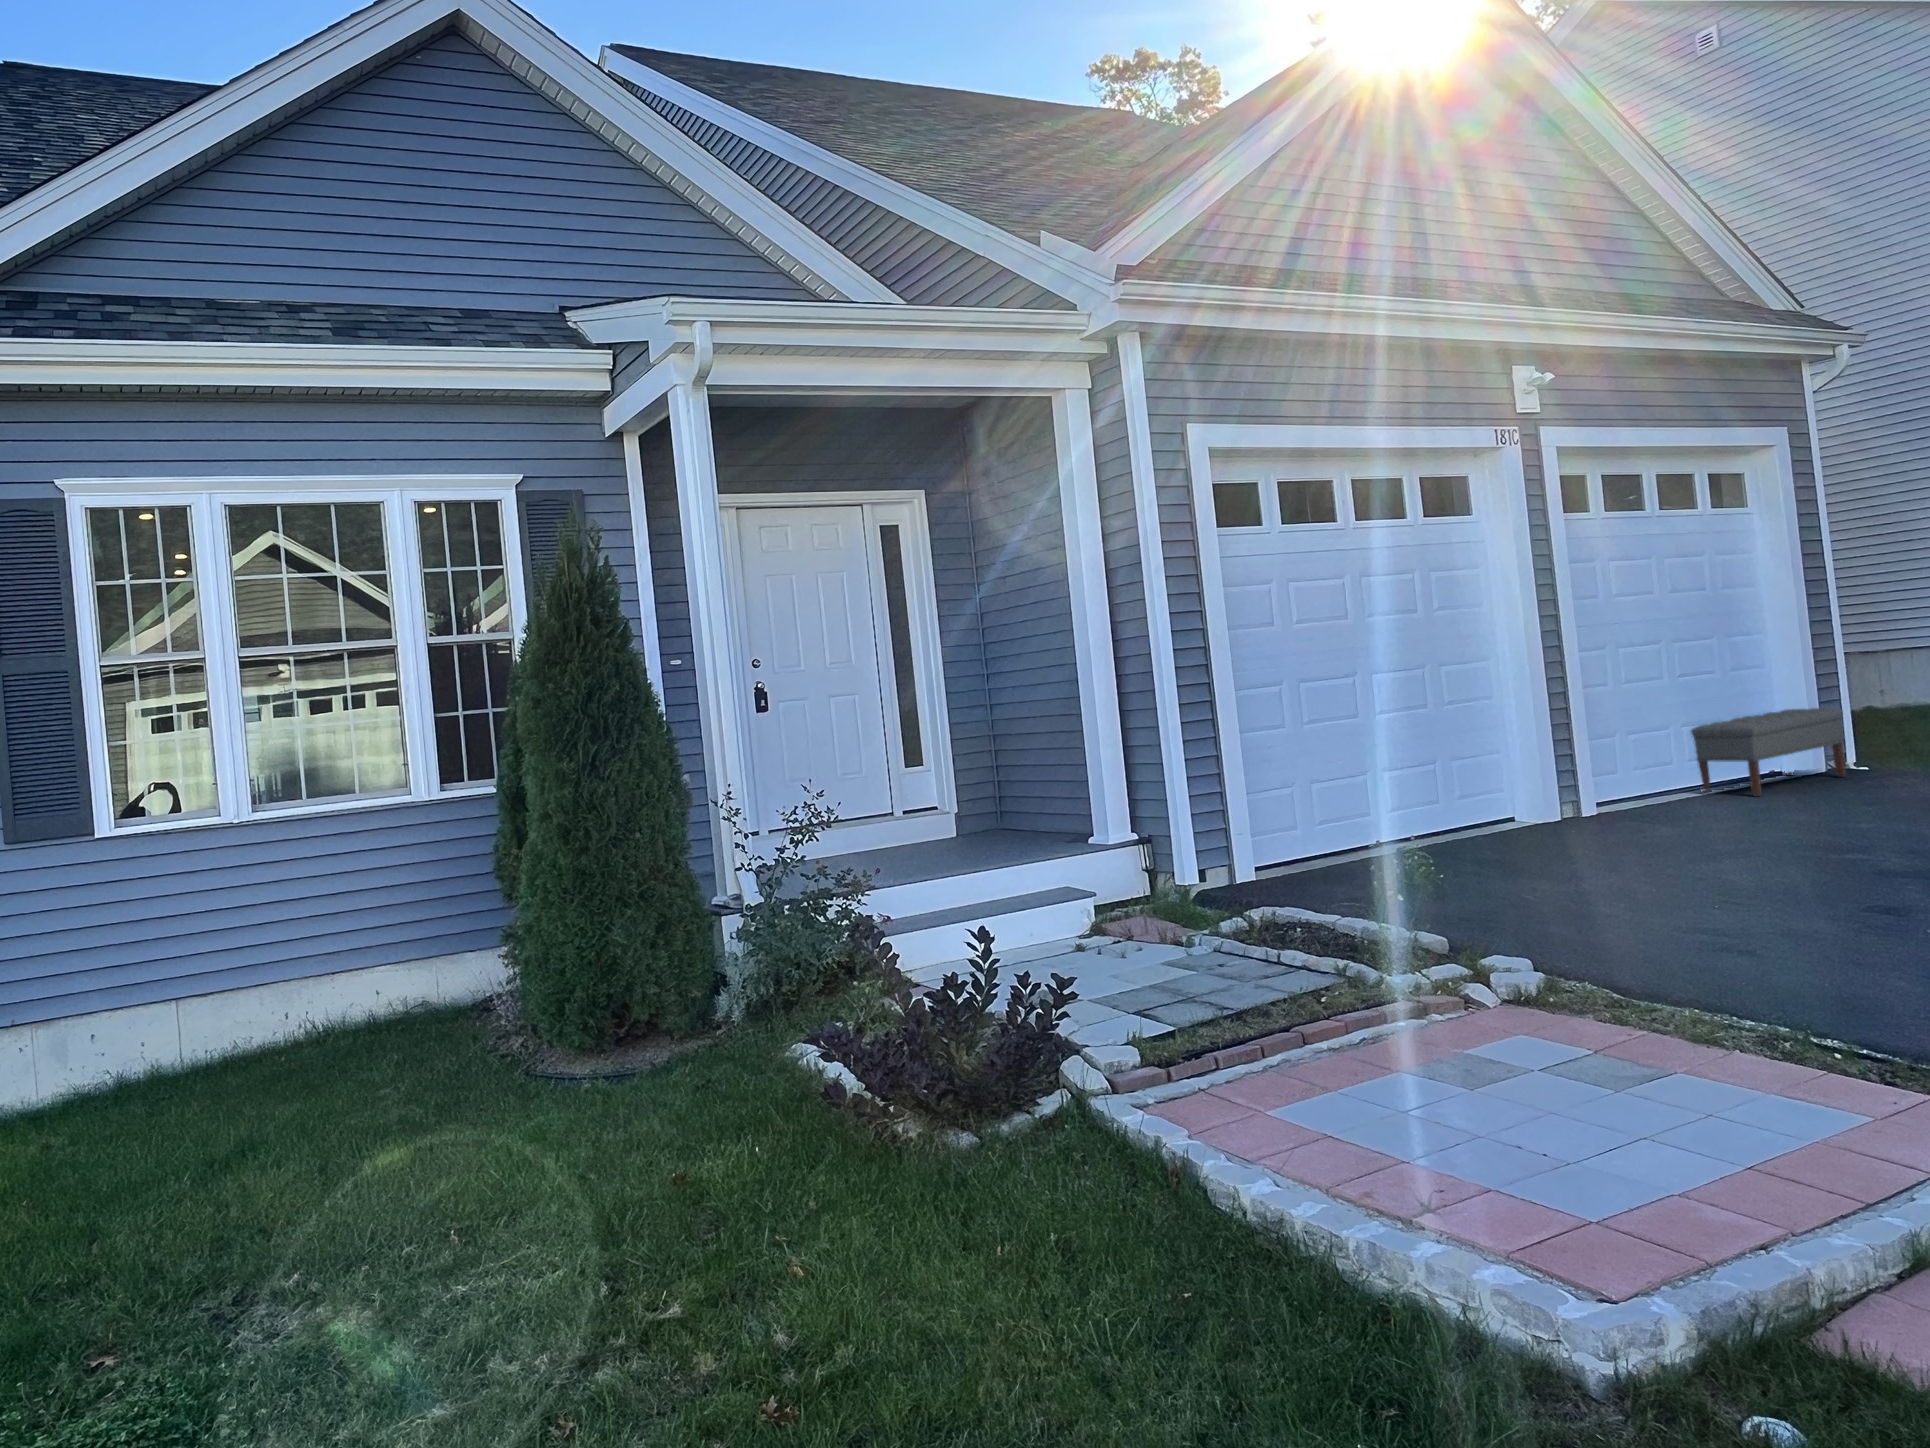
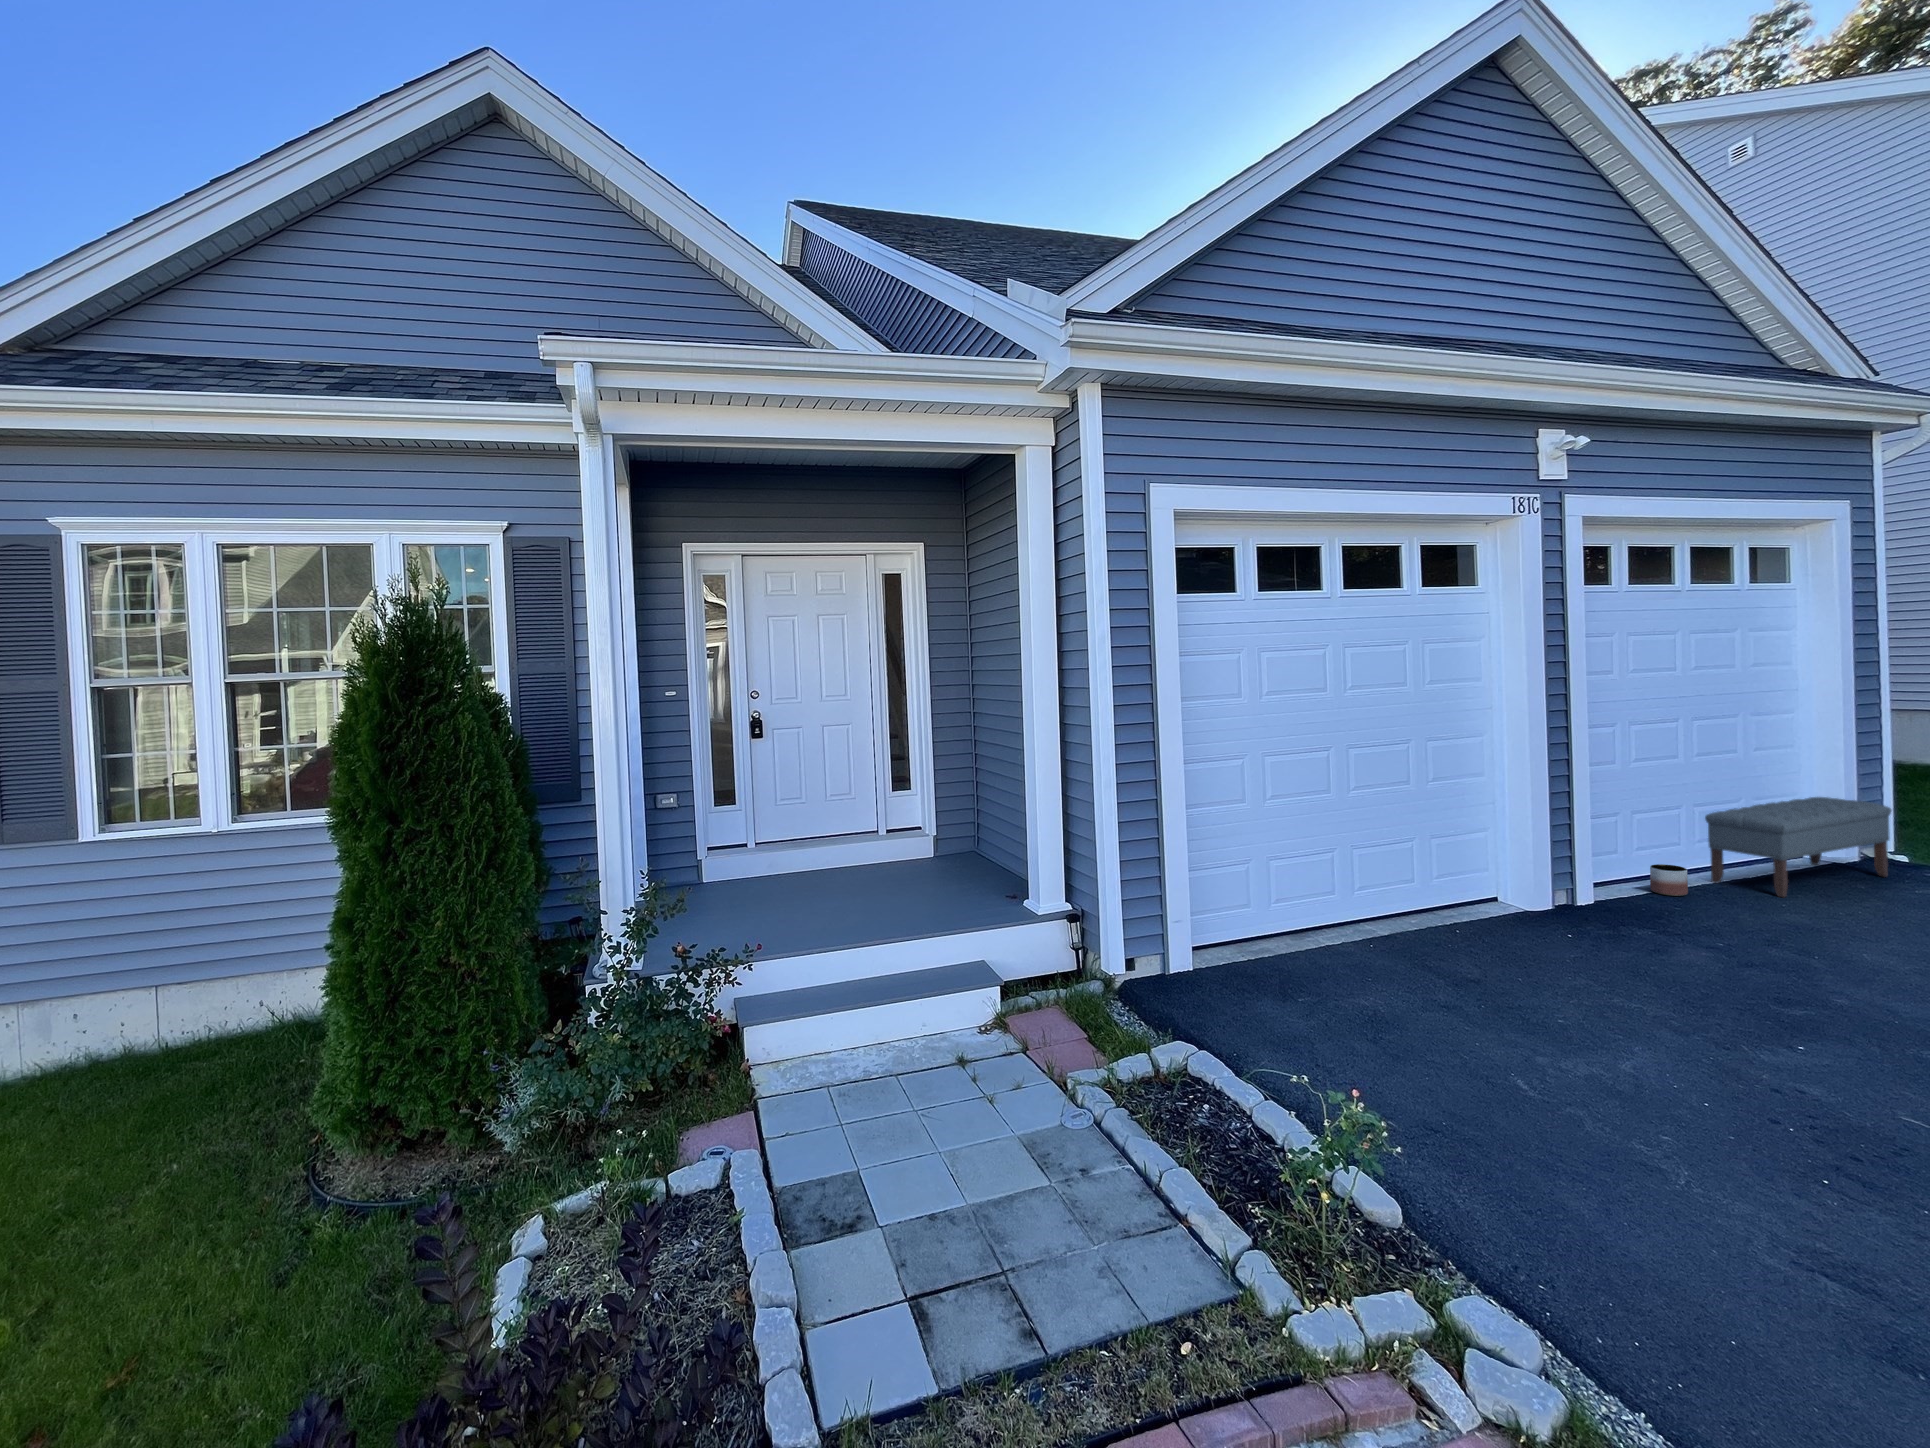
planter: none [1647,778,1680,805] -> present [1650,864,1688,896]

